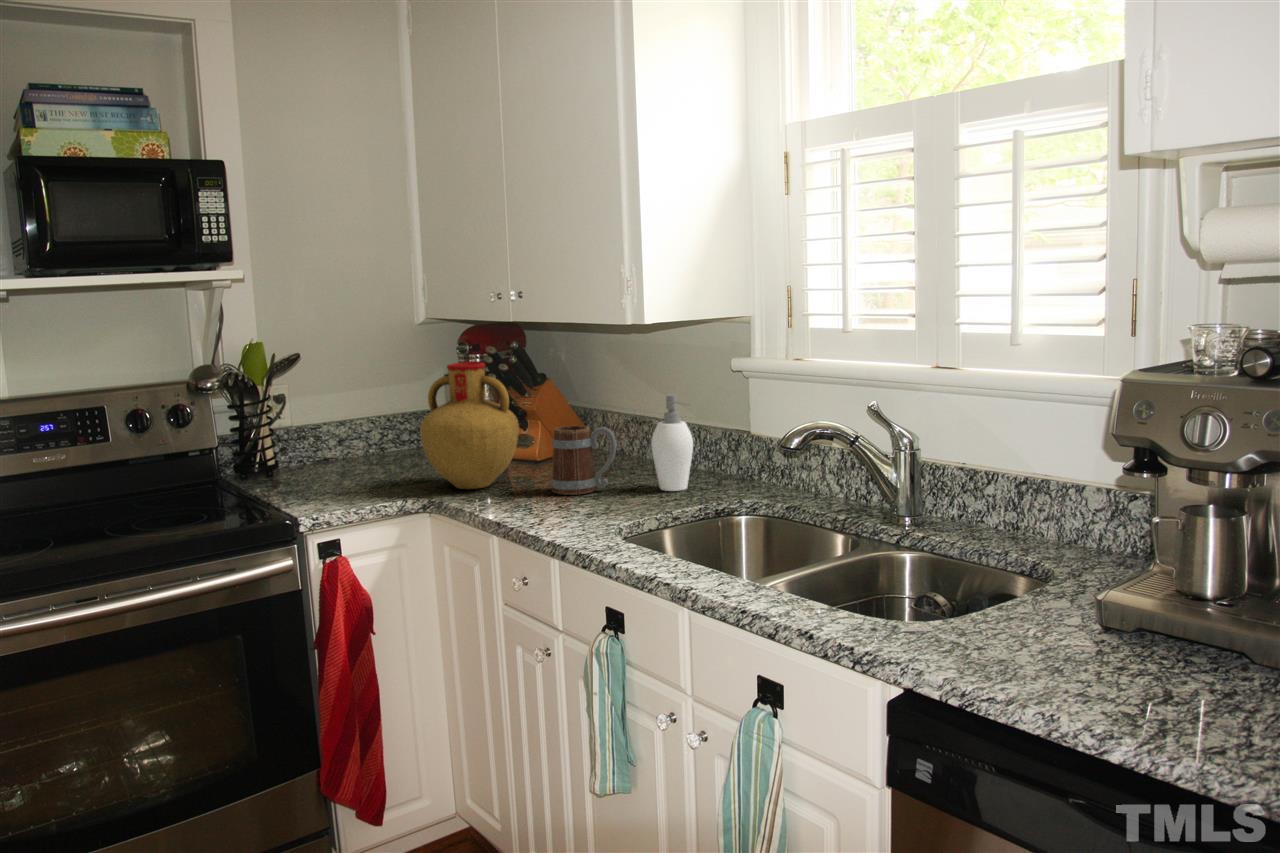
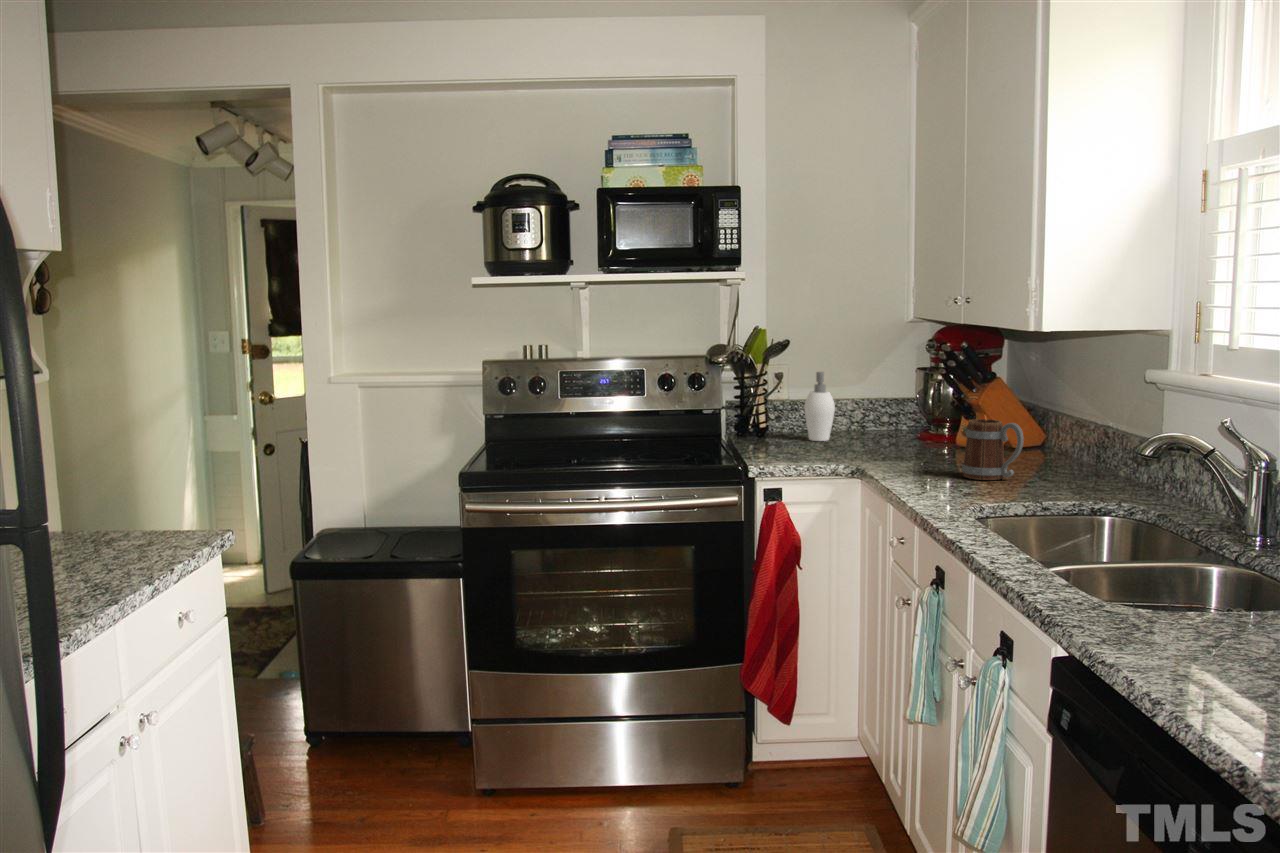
vase: present [420,362,519,489] -> none [863,356,949,465]
soap dispenser: present [651,394,693,491] -> present [804,372,835,441]

